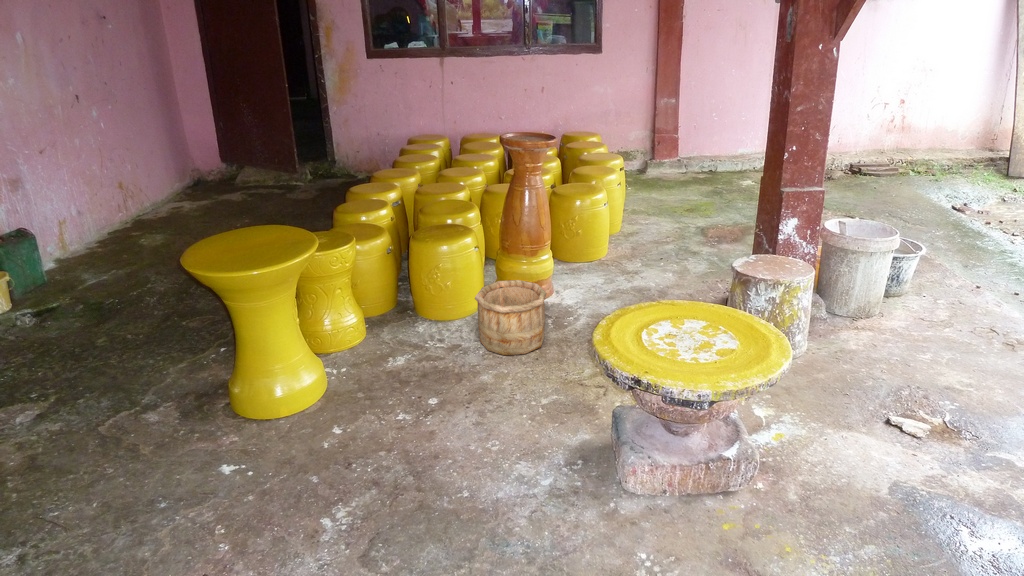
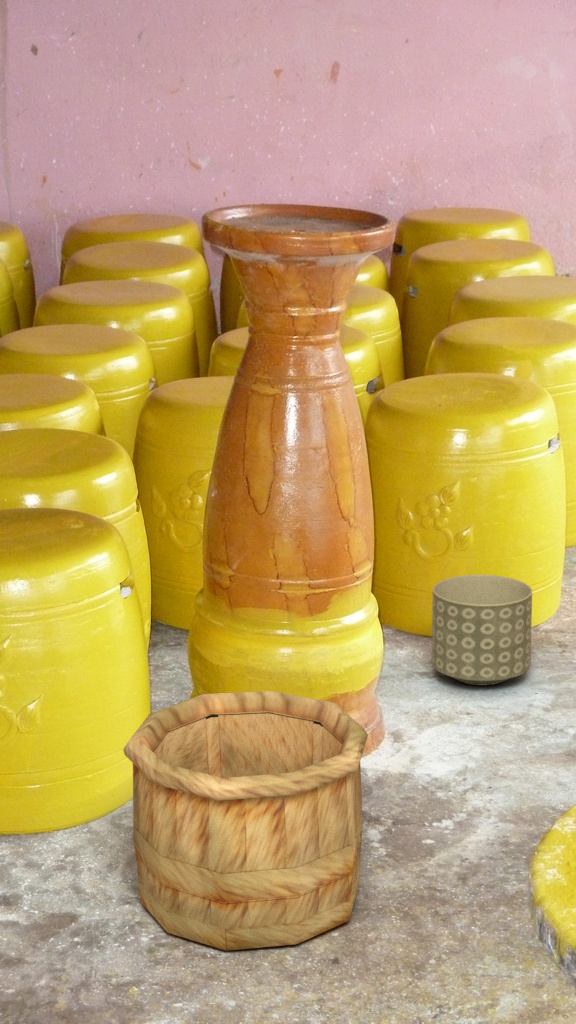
planter: none [570,242,601,276] -> present [432,575,532,686]

